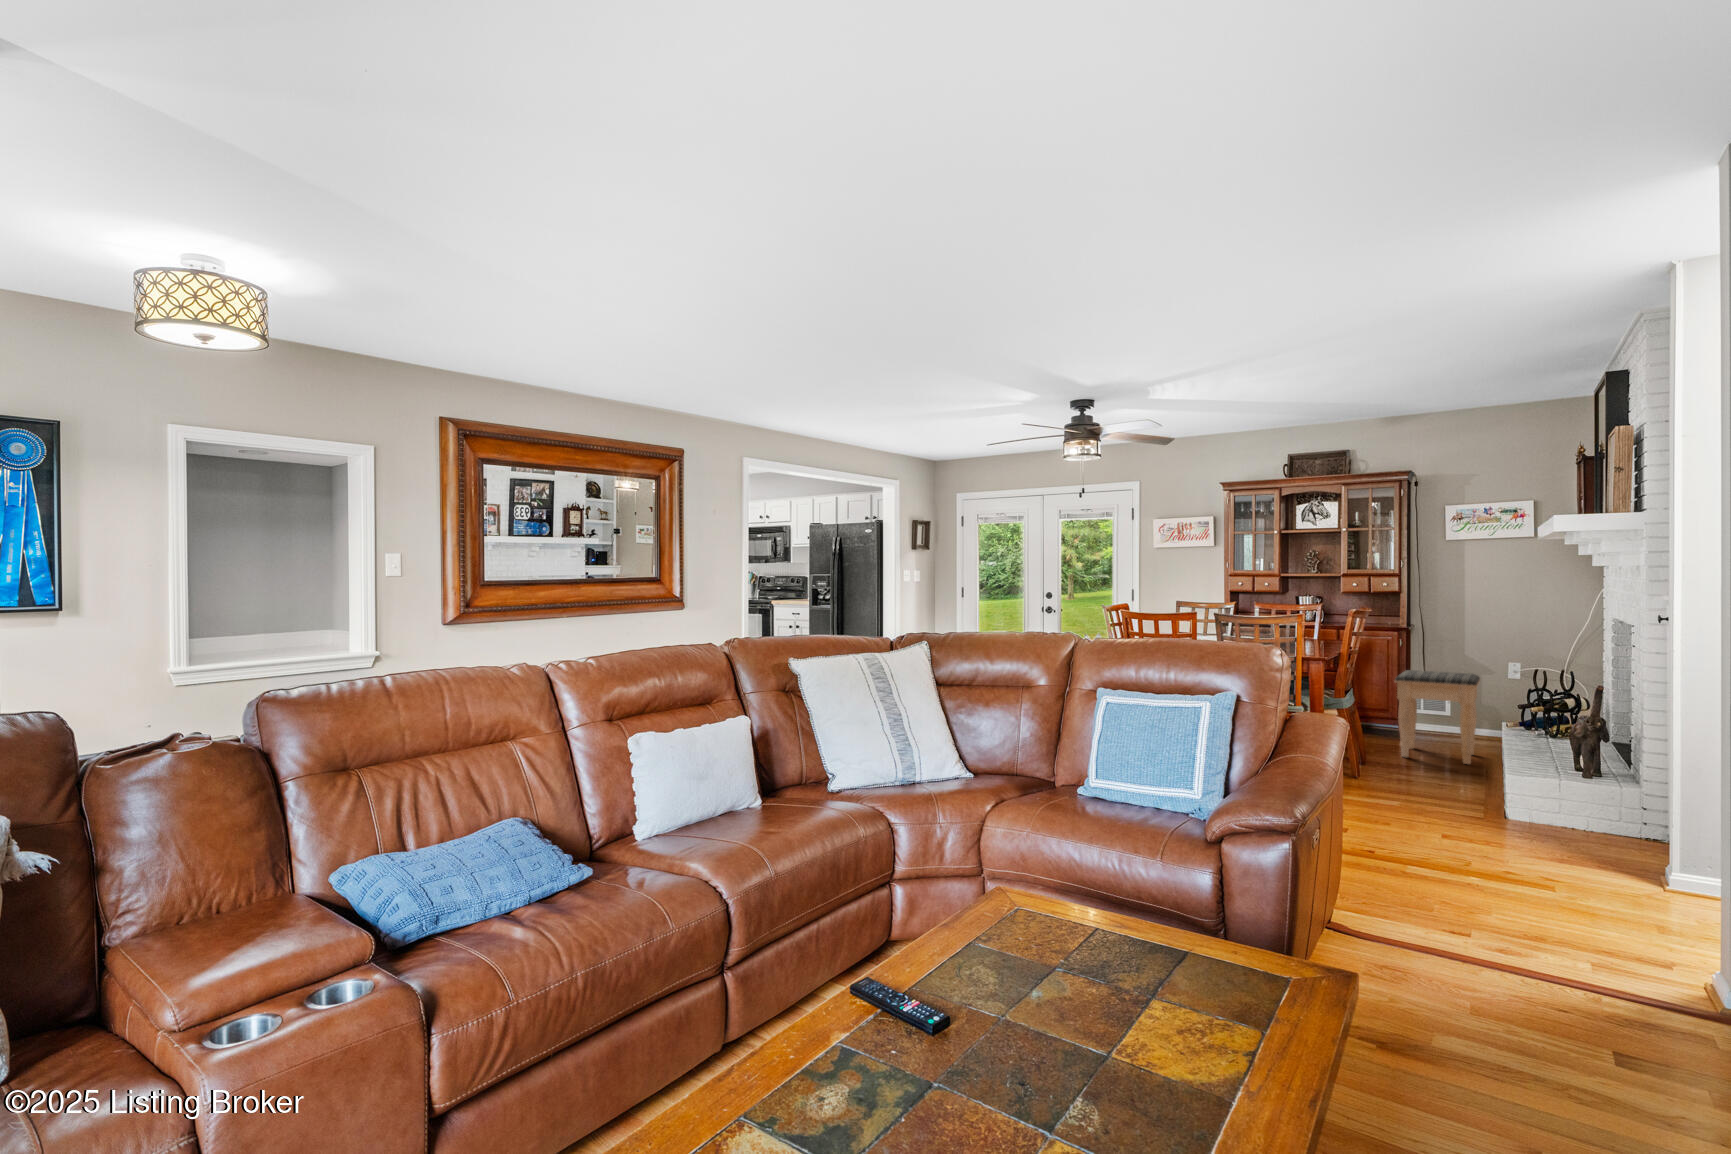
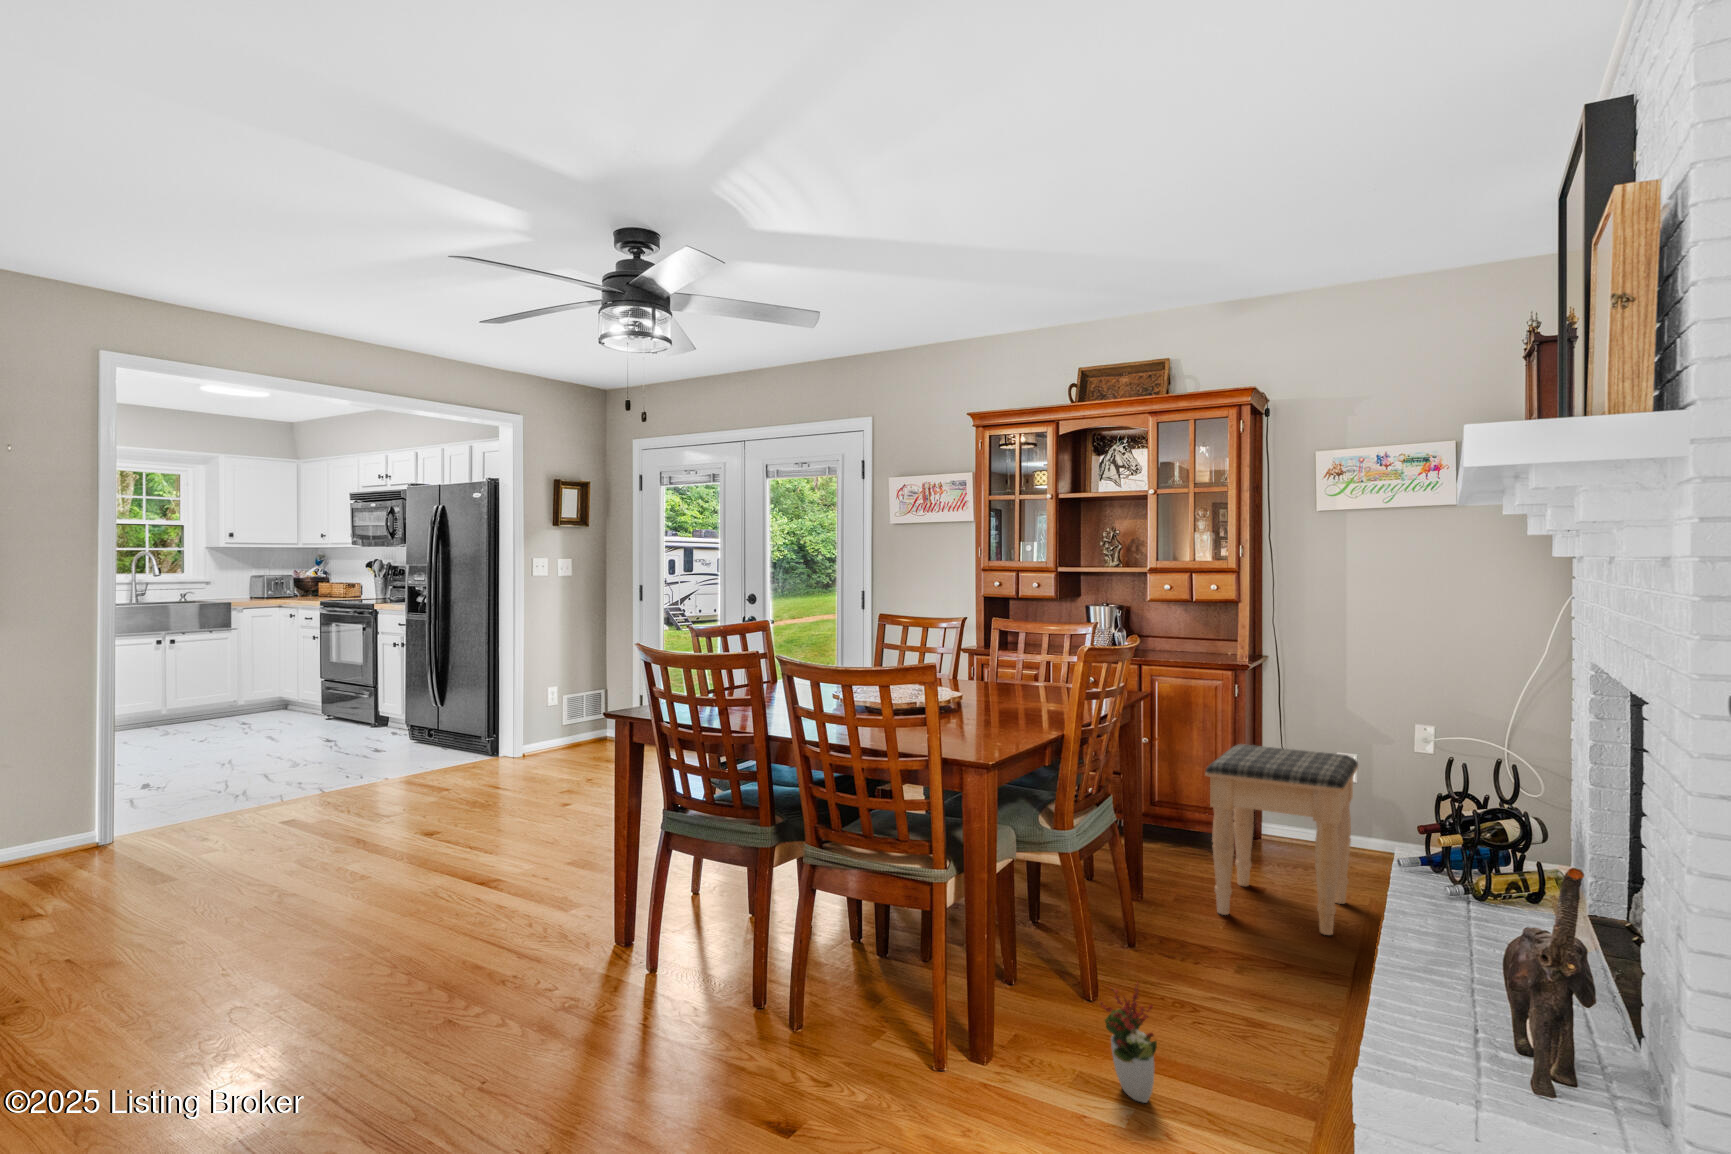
decorative plant: none [1377,753,1406,805] -> present [1100,983,1157,1103]

